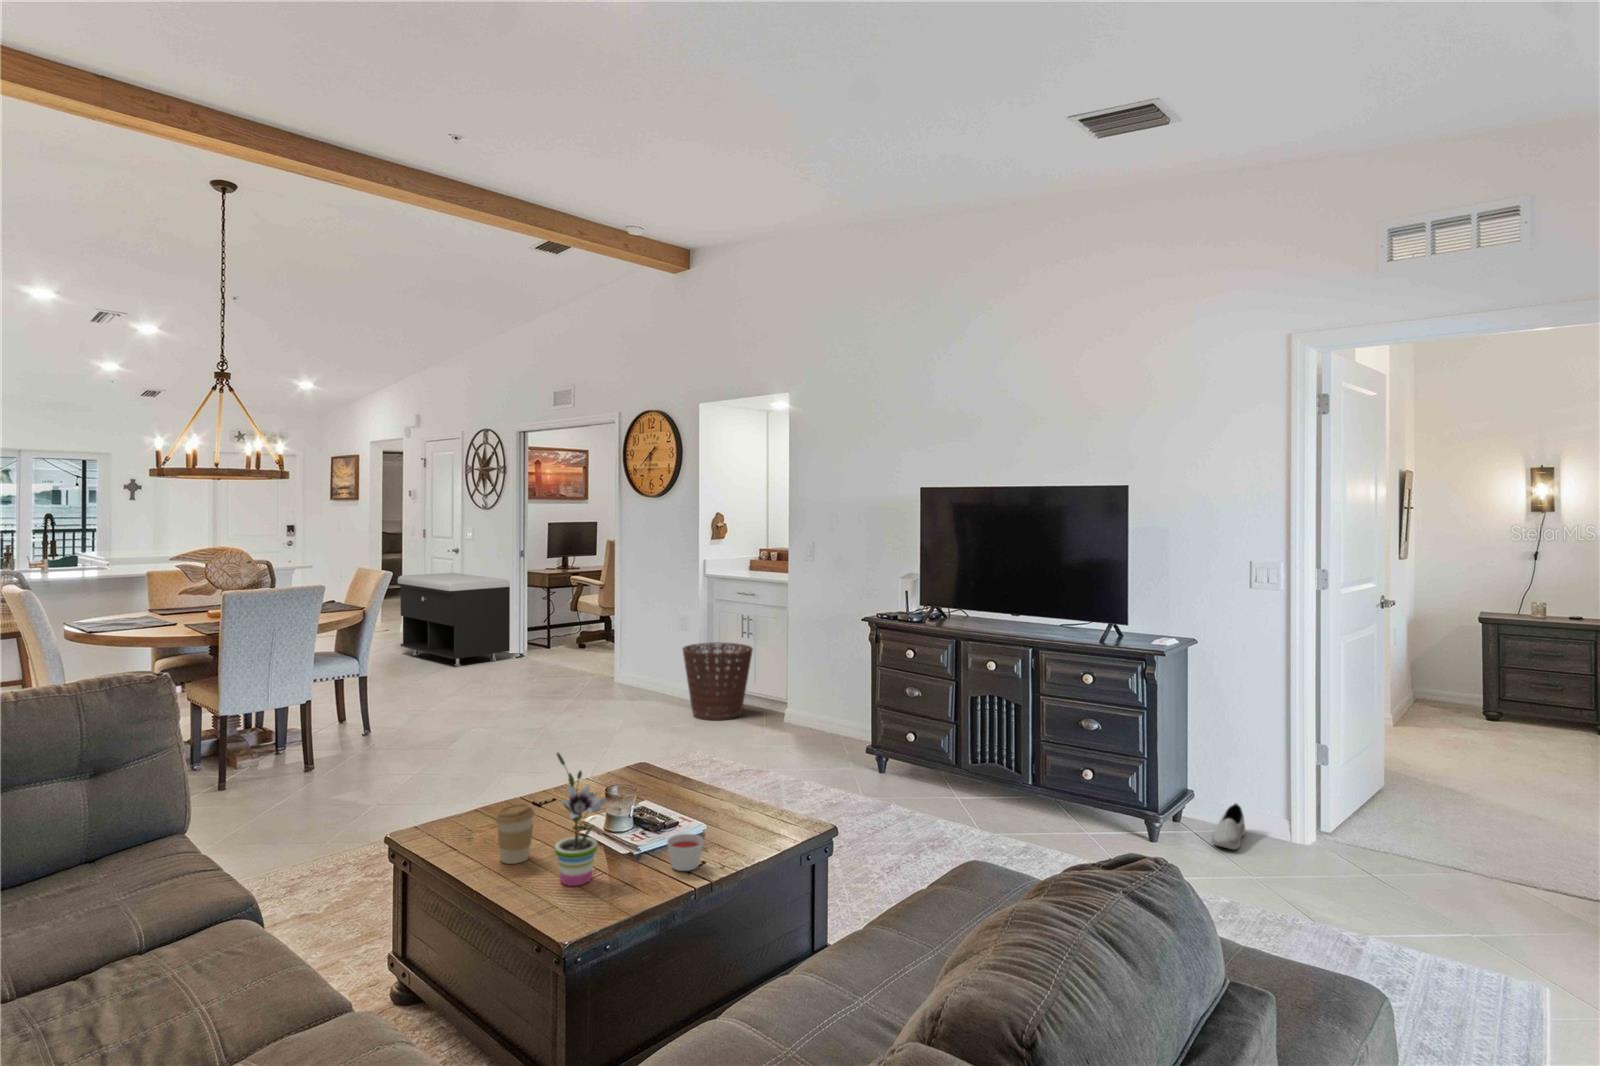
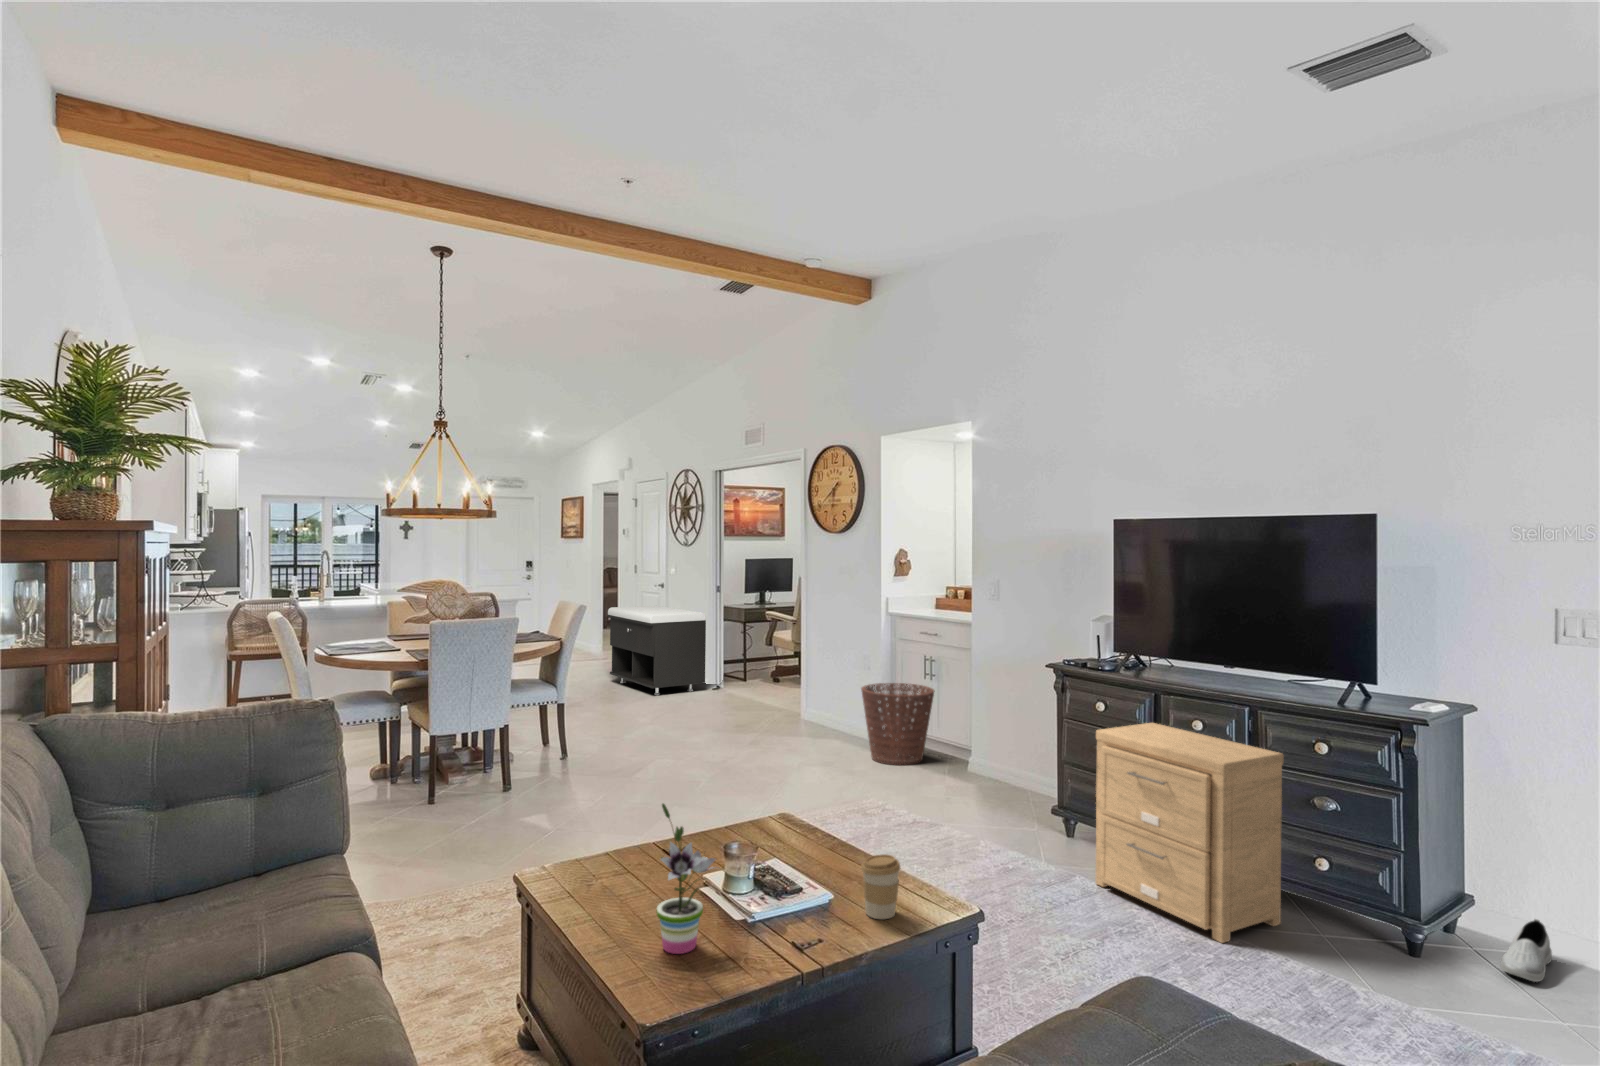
side table: none [907,666,1060,845] -> present [1095,723,1284,943]
coffee cup: present [495,804,534,864] -> present [861,854,901,919]
candle: present [667,834,704,871] -> none [780,905,821,949]

